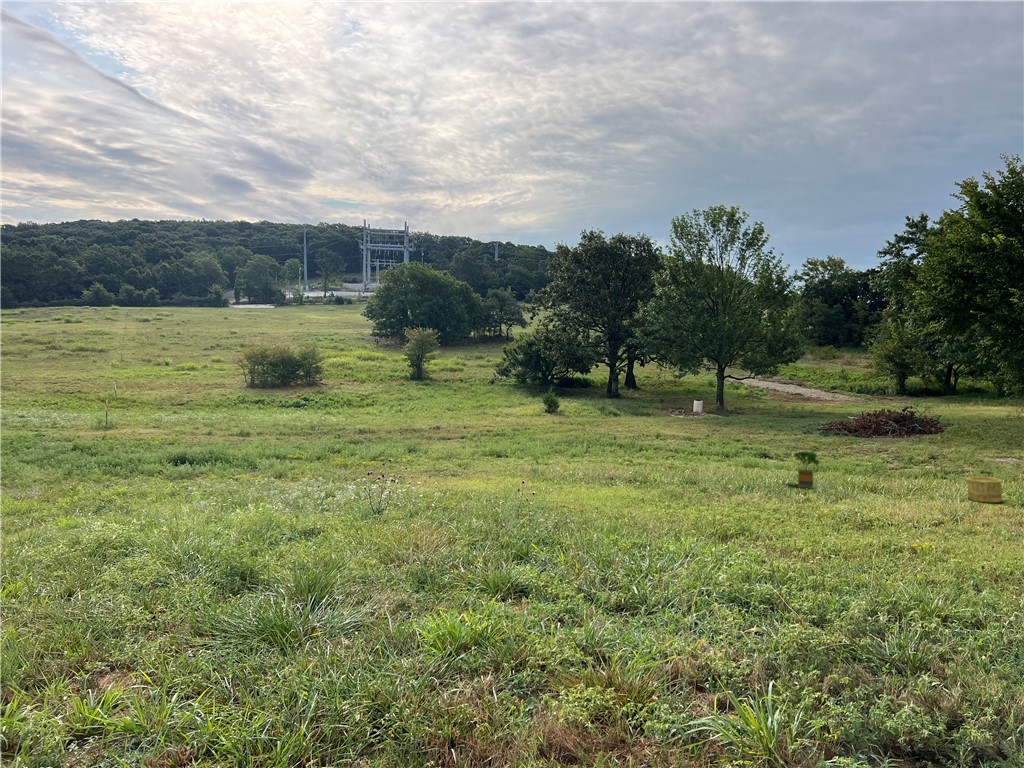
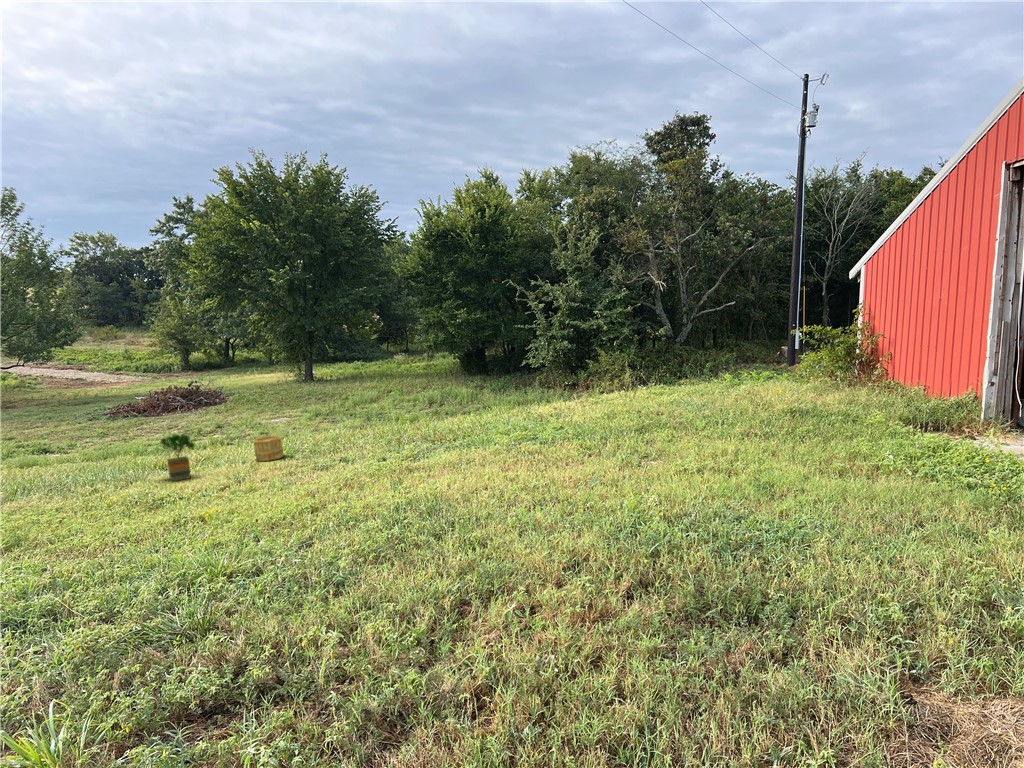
potted tree: present [794,451,819,488] -> present [160,434,194,481]

